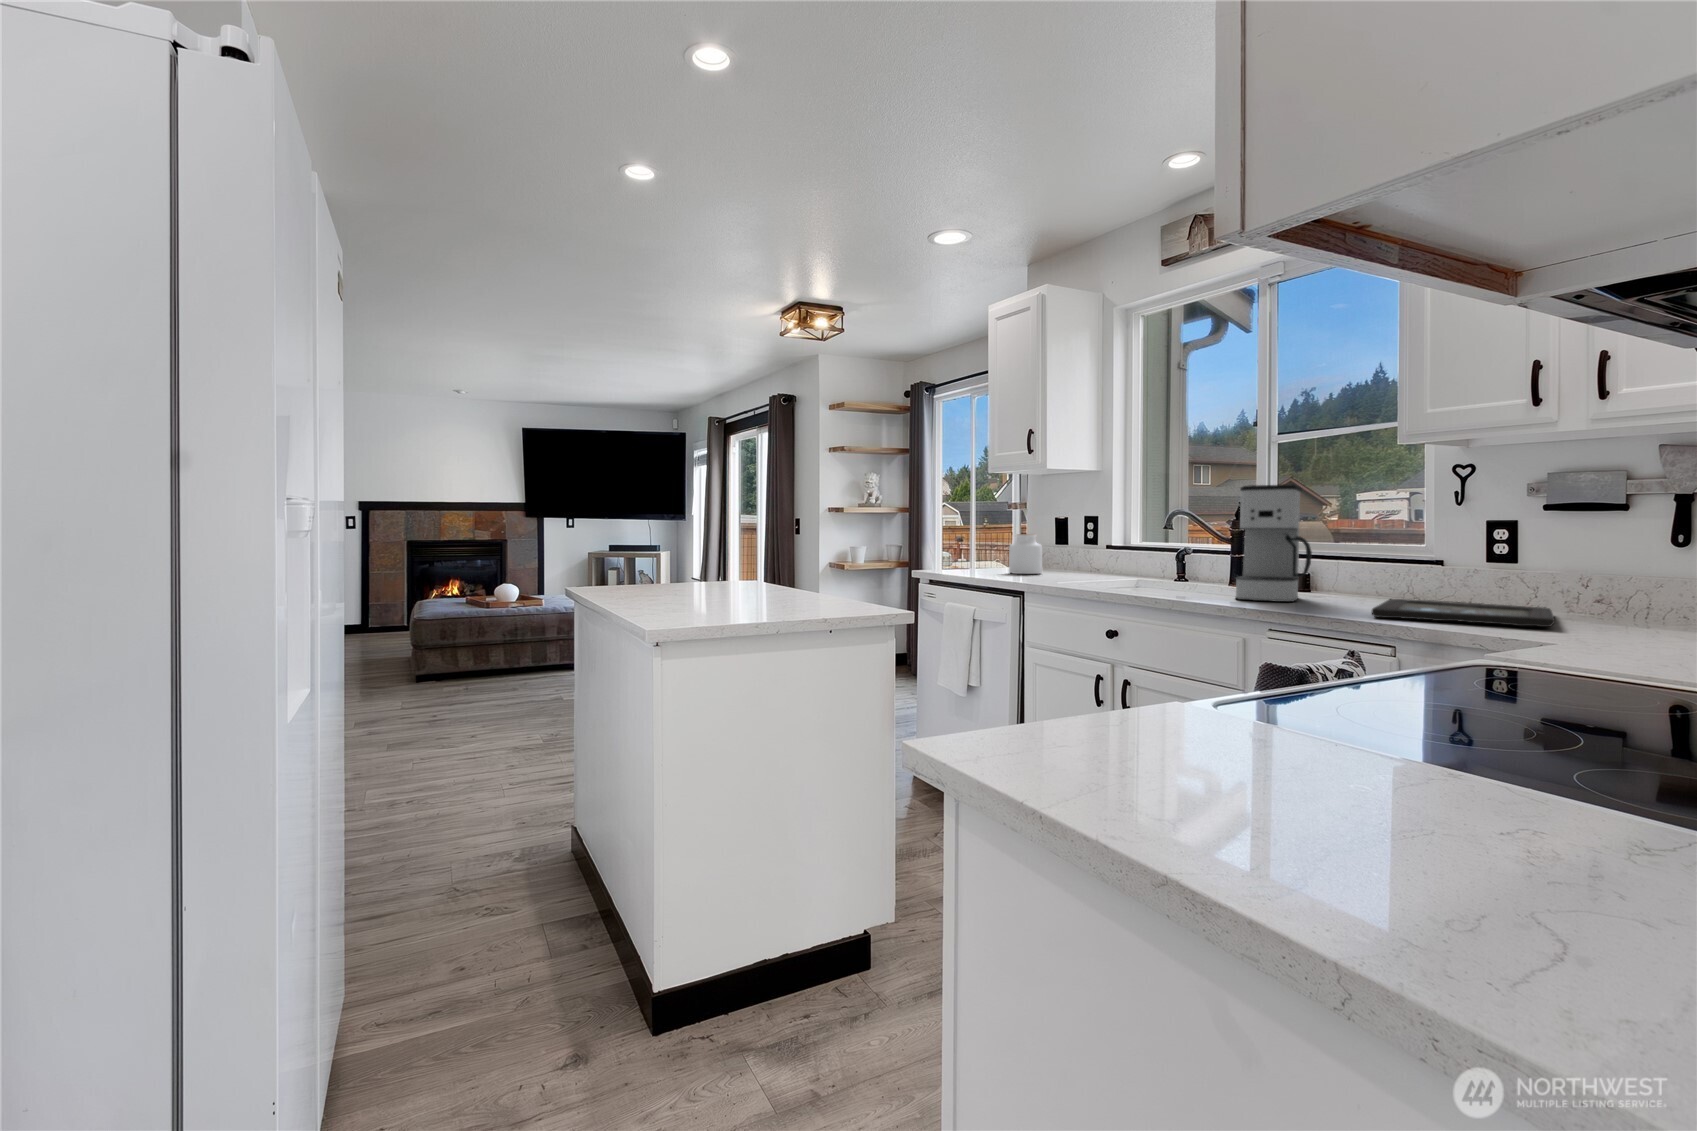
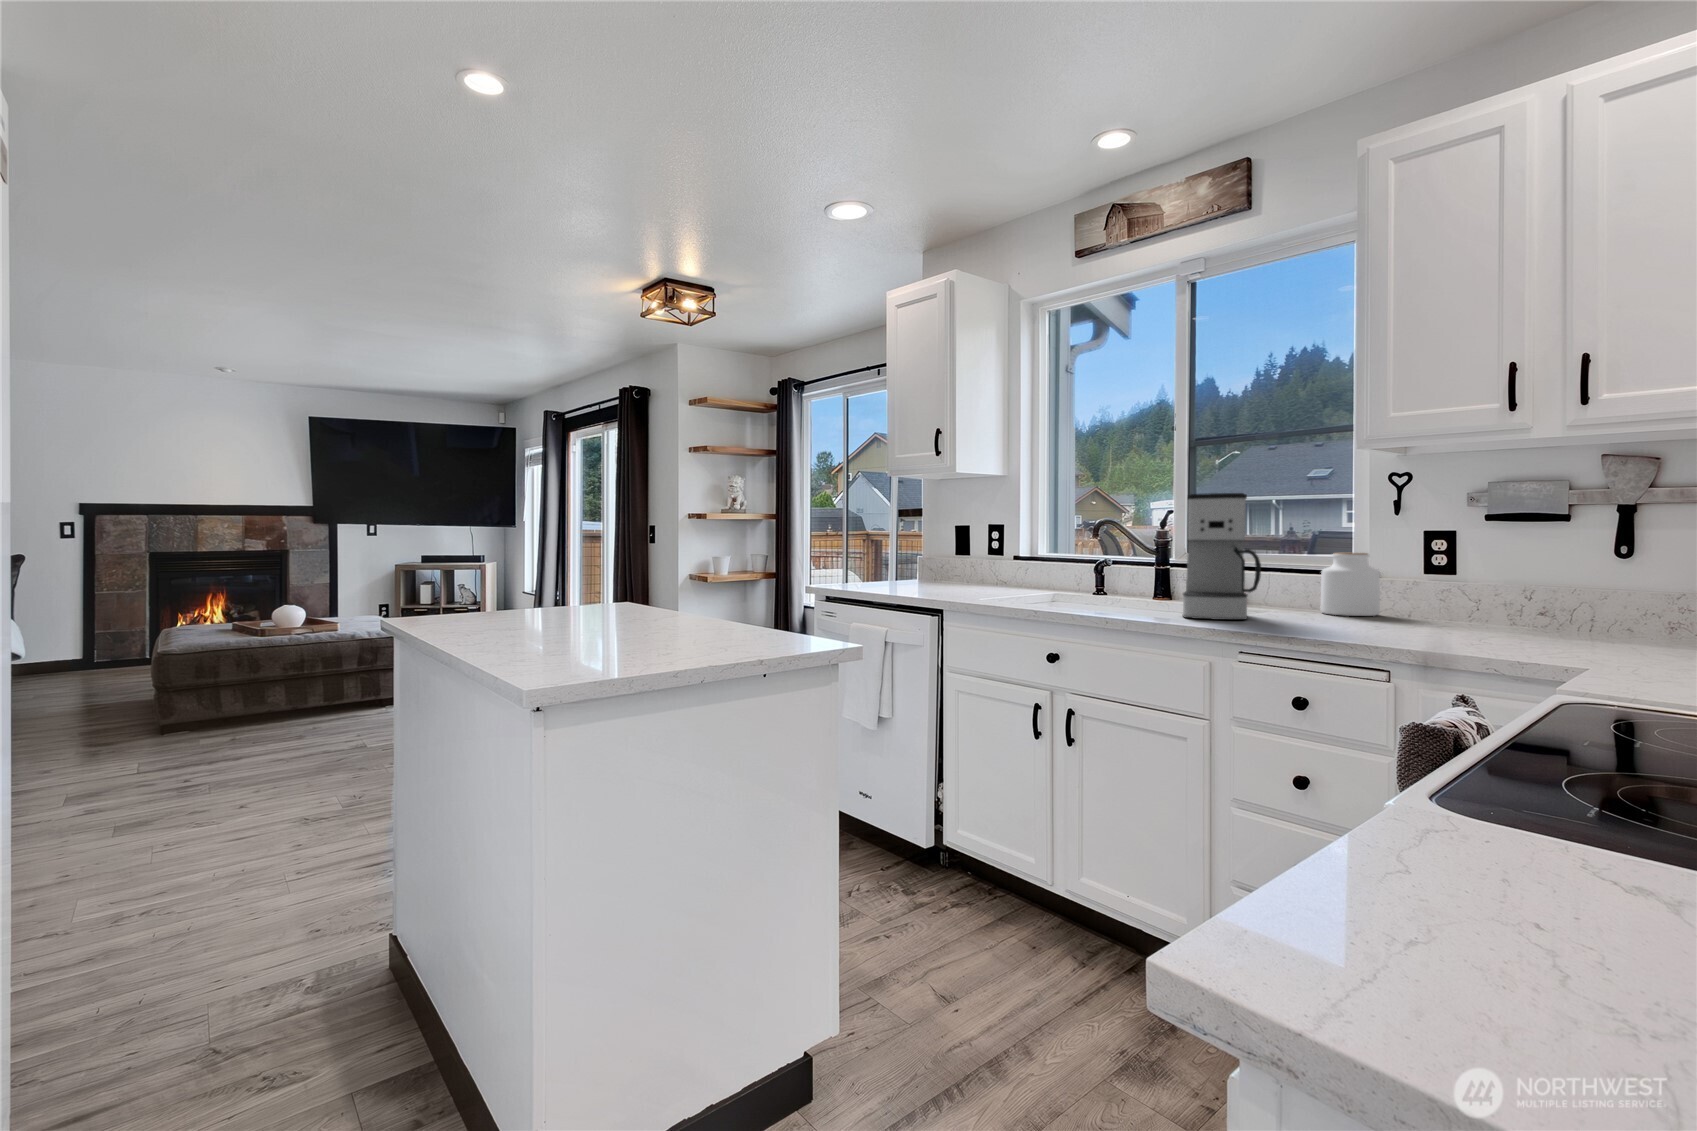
jar: present [1009,534,1042,574] -> present [1321,553,1380,616]
tray: present [1372,599,1555,627] -> none [1343,615,1541,646]

